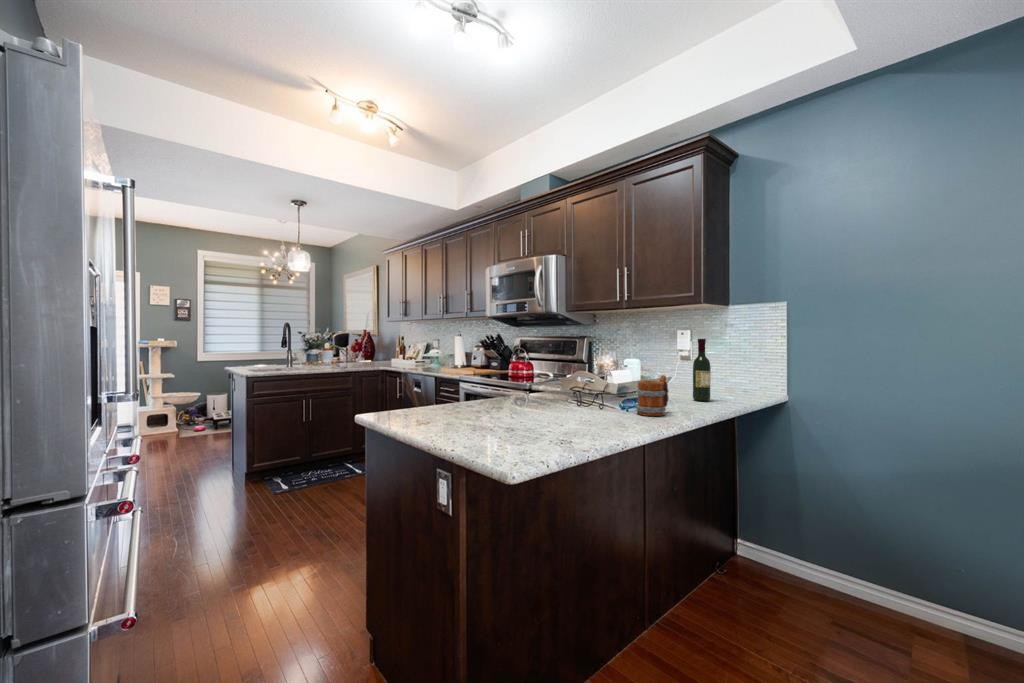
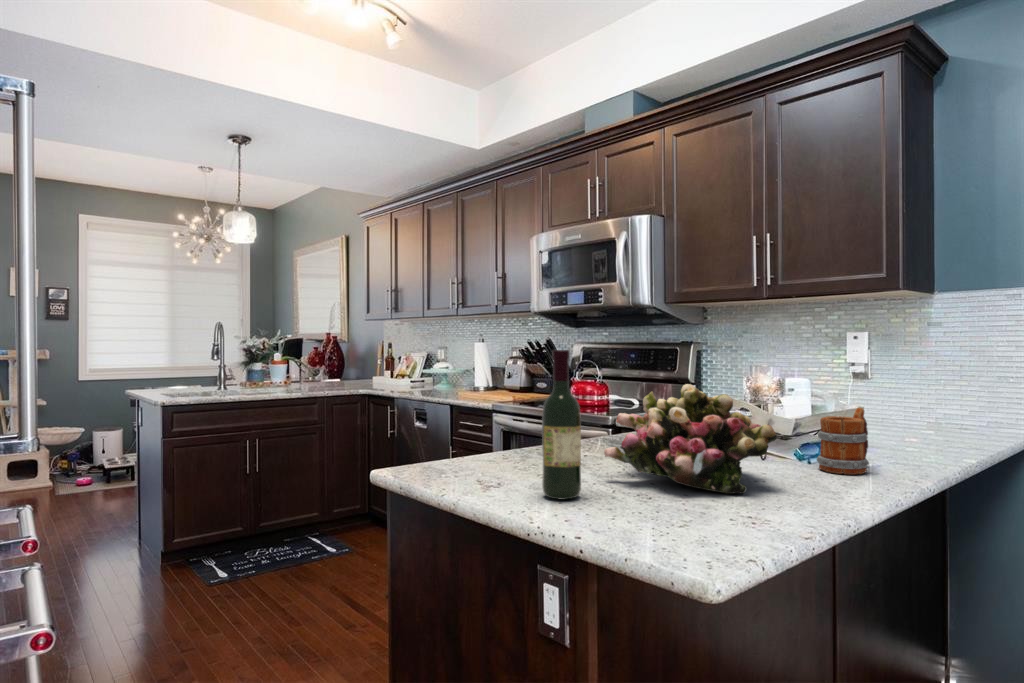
wine bottle: present [693,339,711,401] -> present [542,350,581,500]
flower arrangement: none [497,359,601,427] -> present [604,384,777,494]

